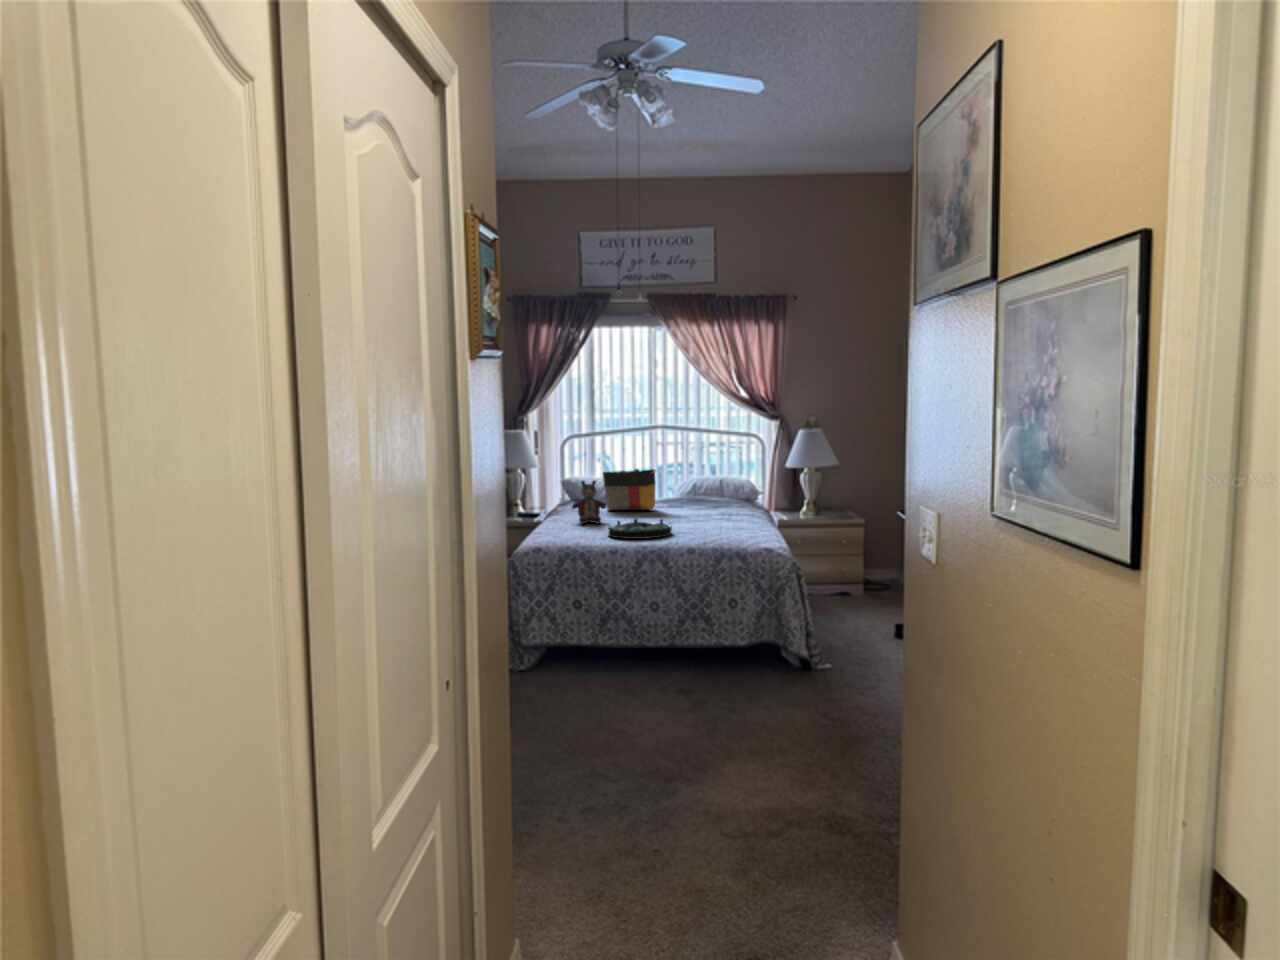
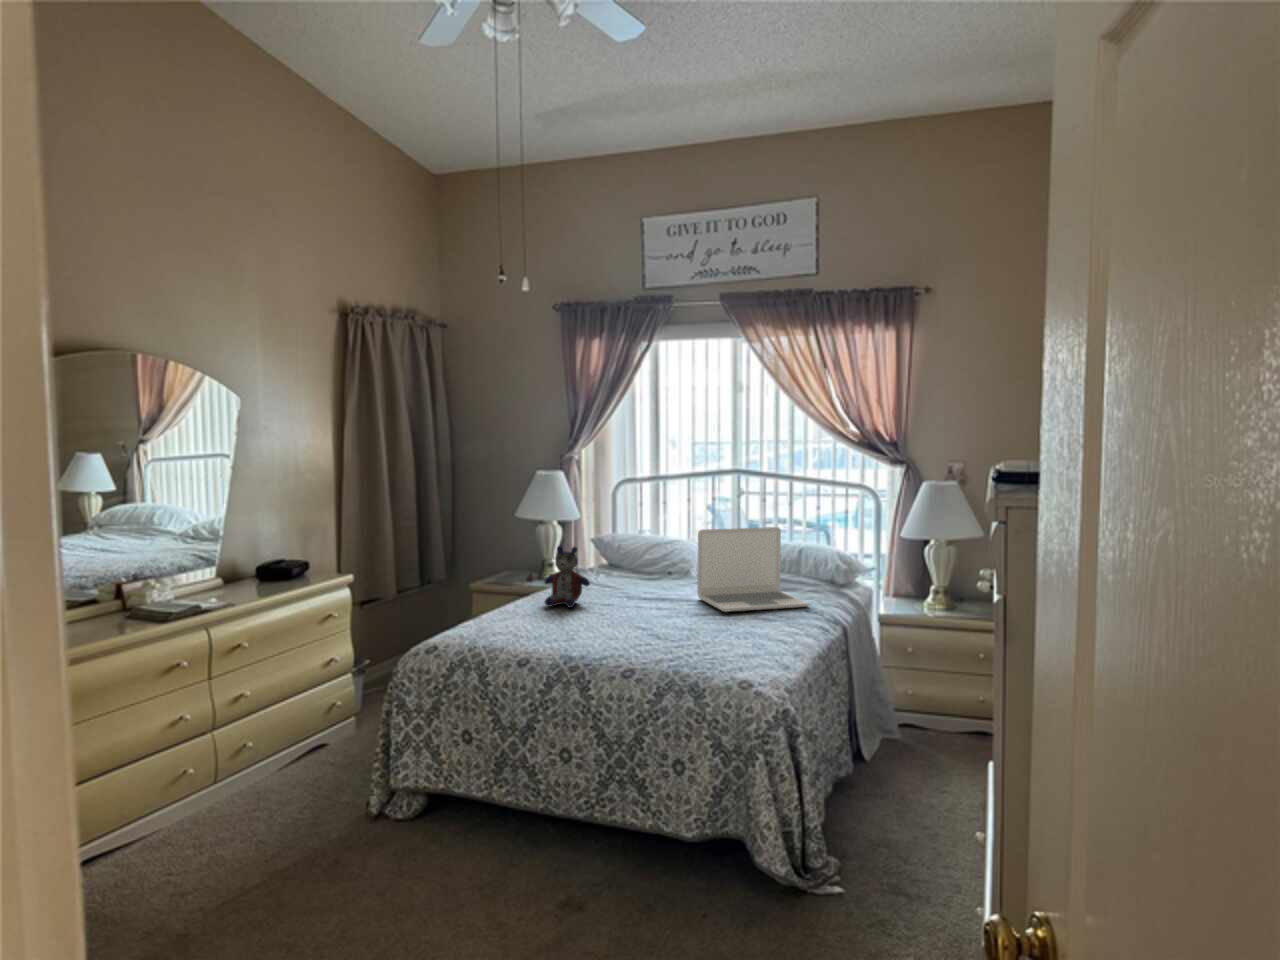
laptop: none [674,462,752,518] -> present [697,527,809,612]
tote bag: present [603,469,656,510] -> none [618,530,686,589]
serving tray: present [608,519,672,539] -> none [543,609,639,645]

